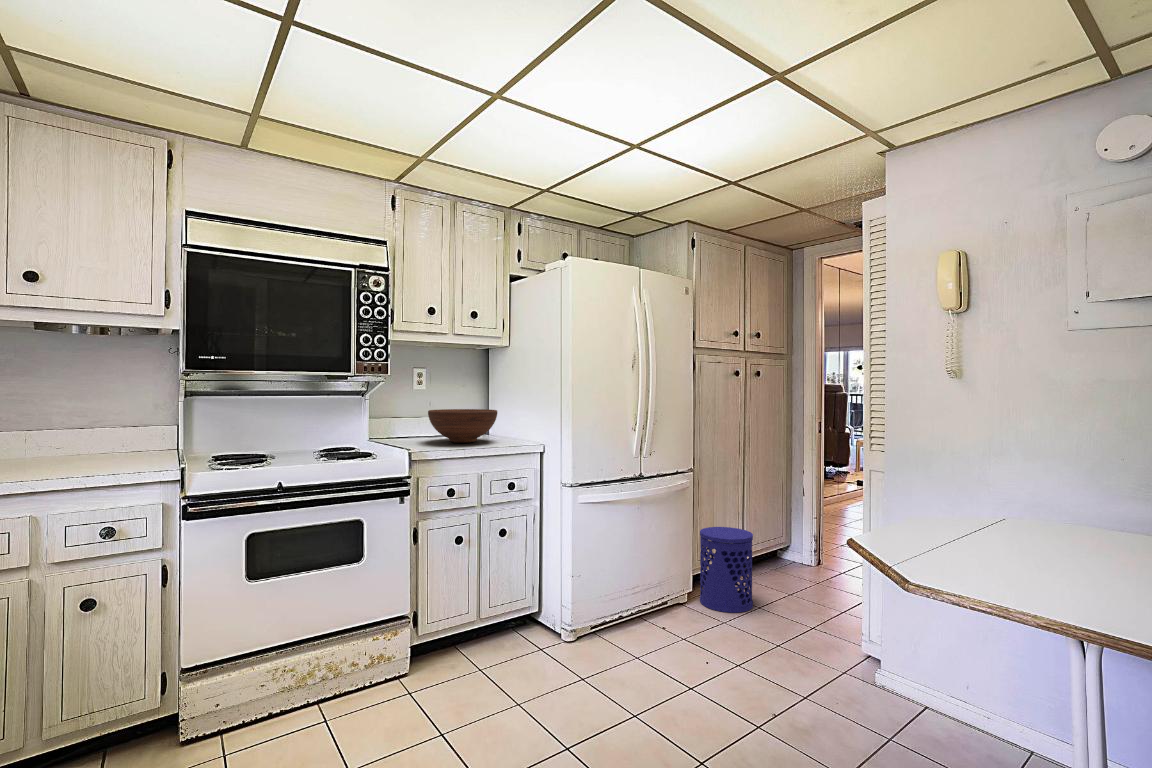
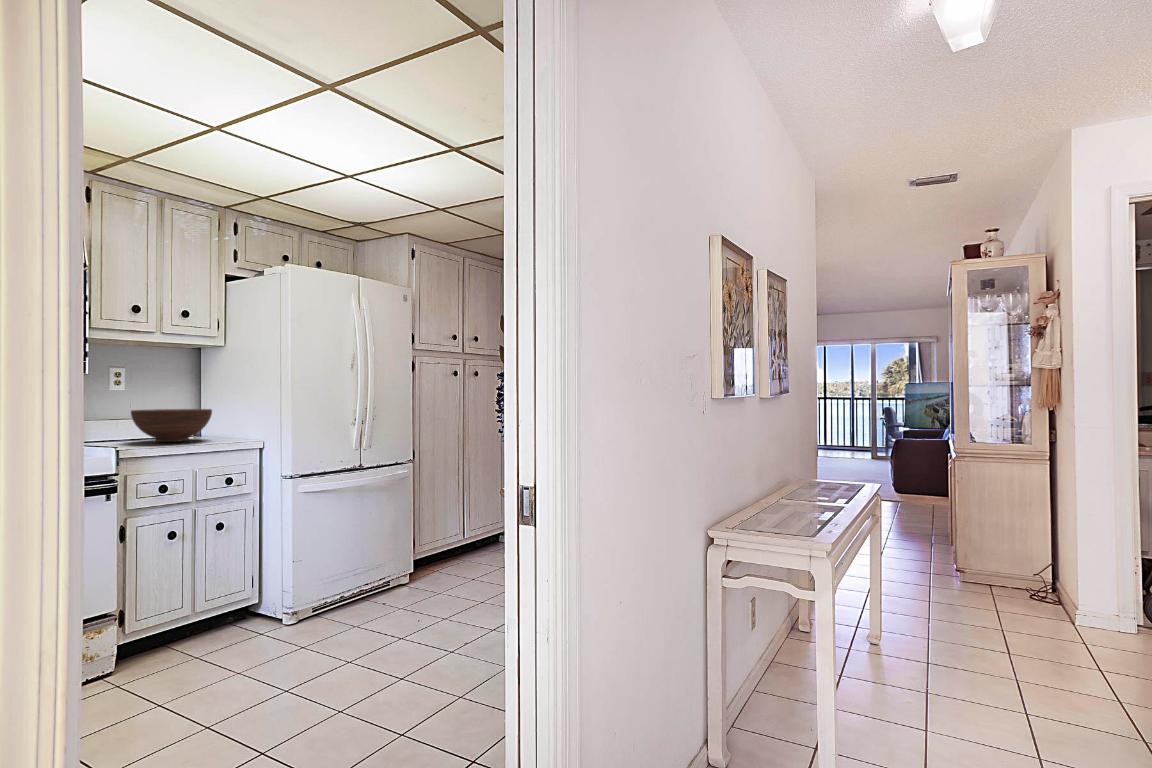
waste bin: present [700,527,753,613] -> none [419,511,466,584]

